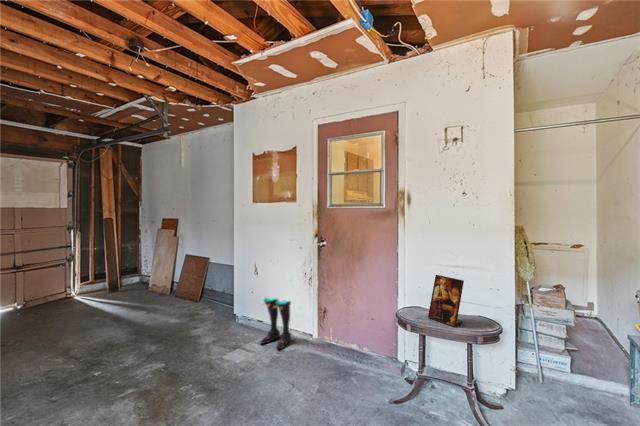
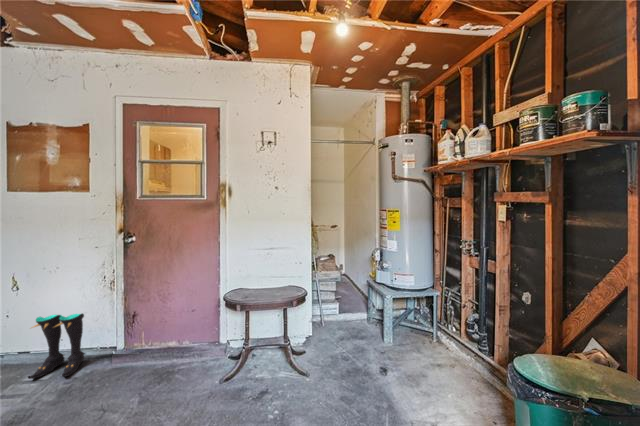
picture frame: present [428,275,464,327] -> none [253,257,282,297]

